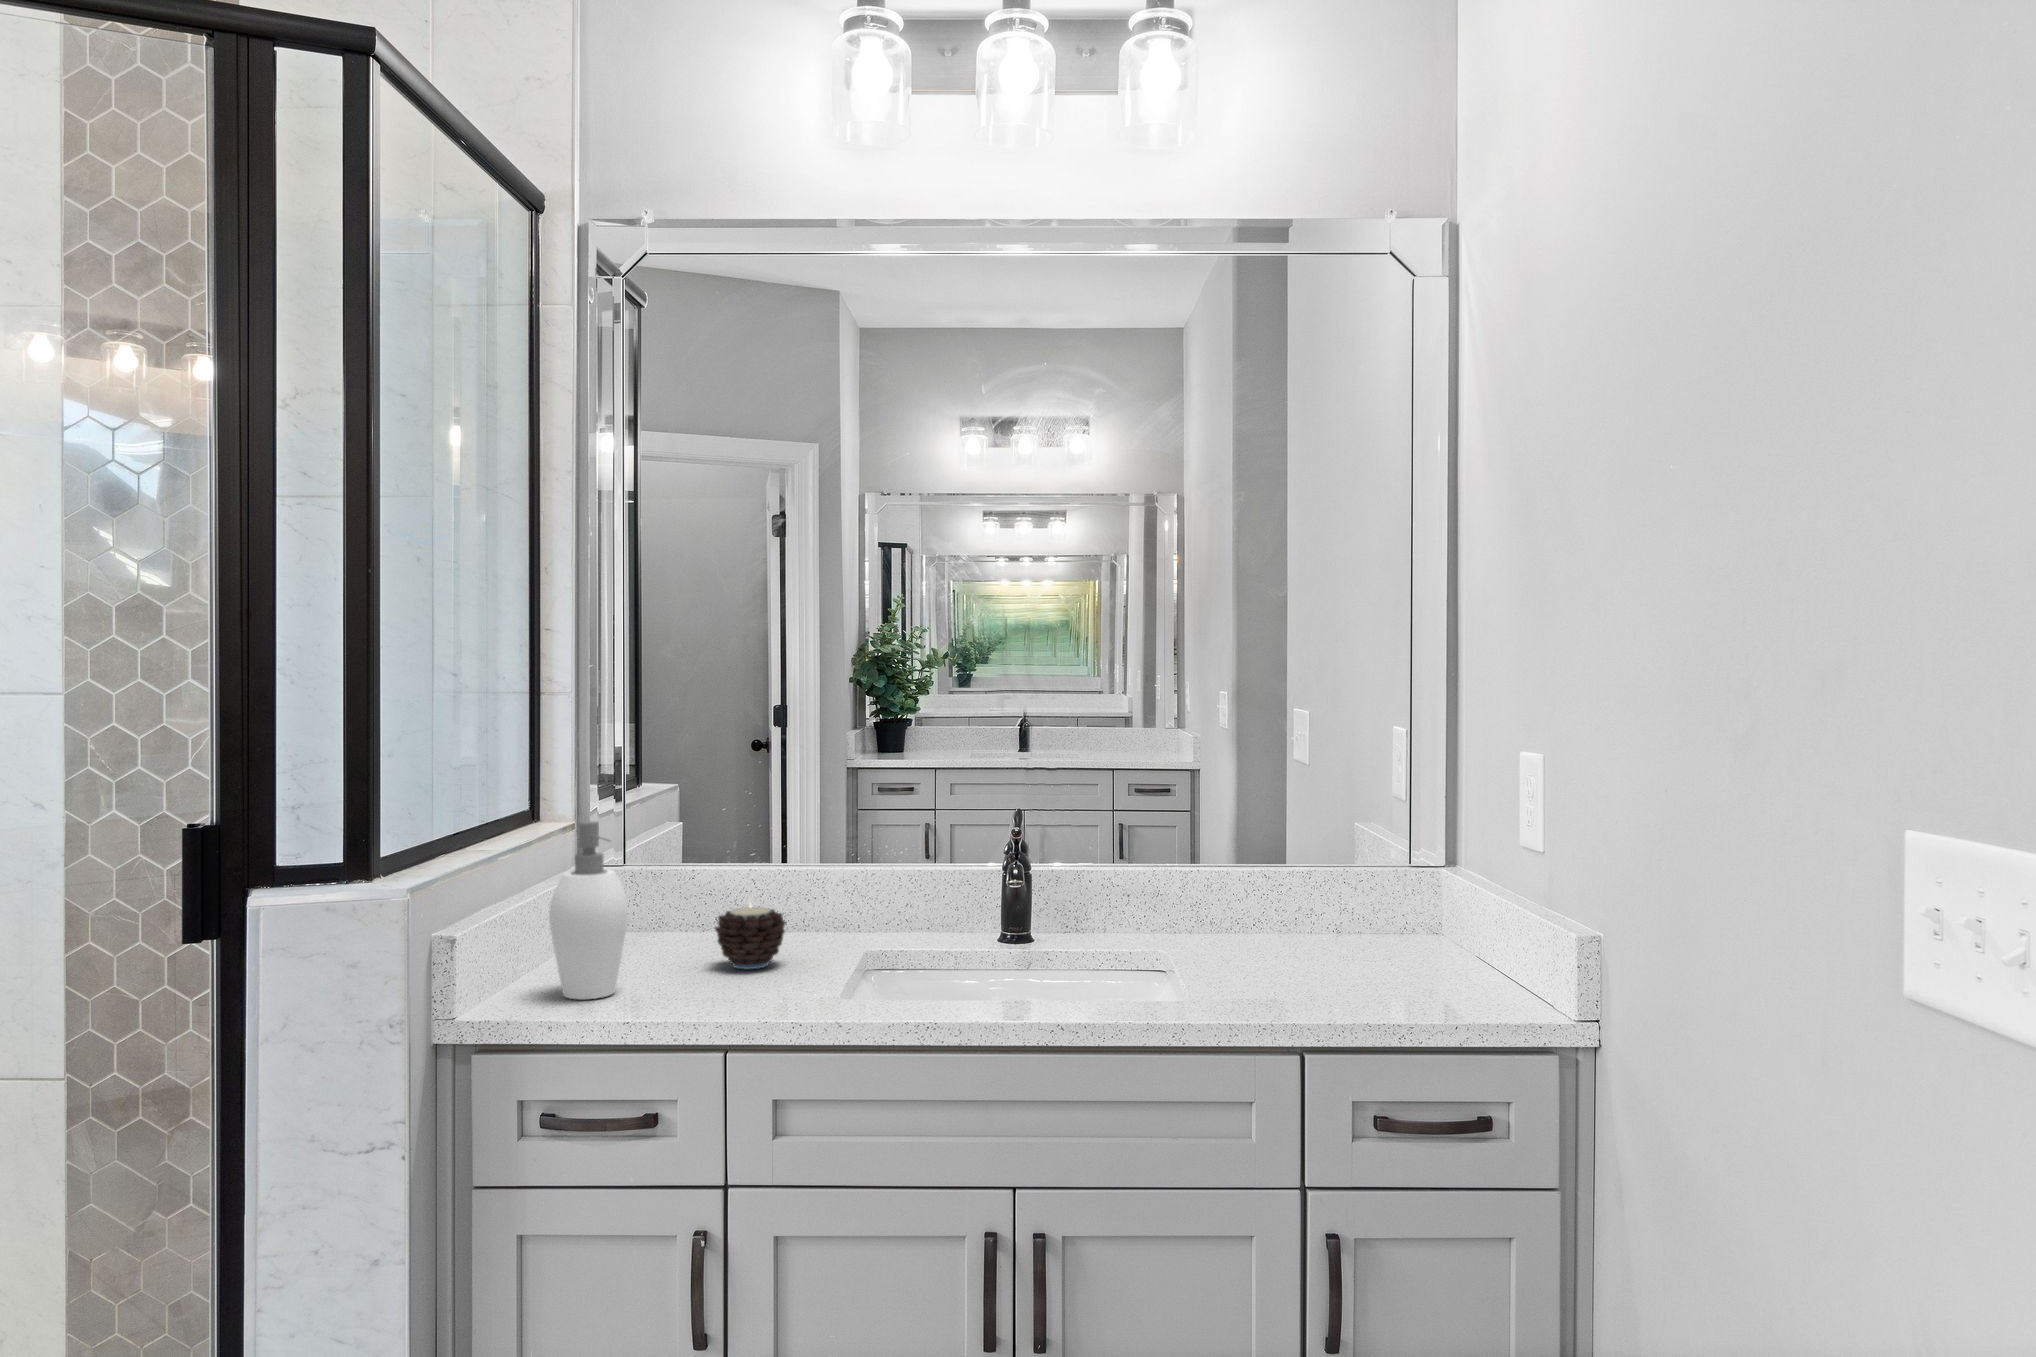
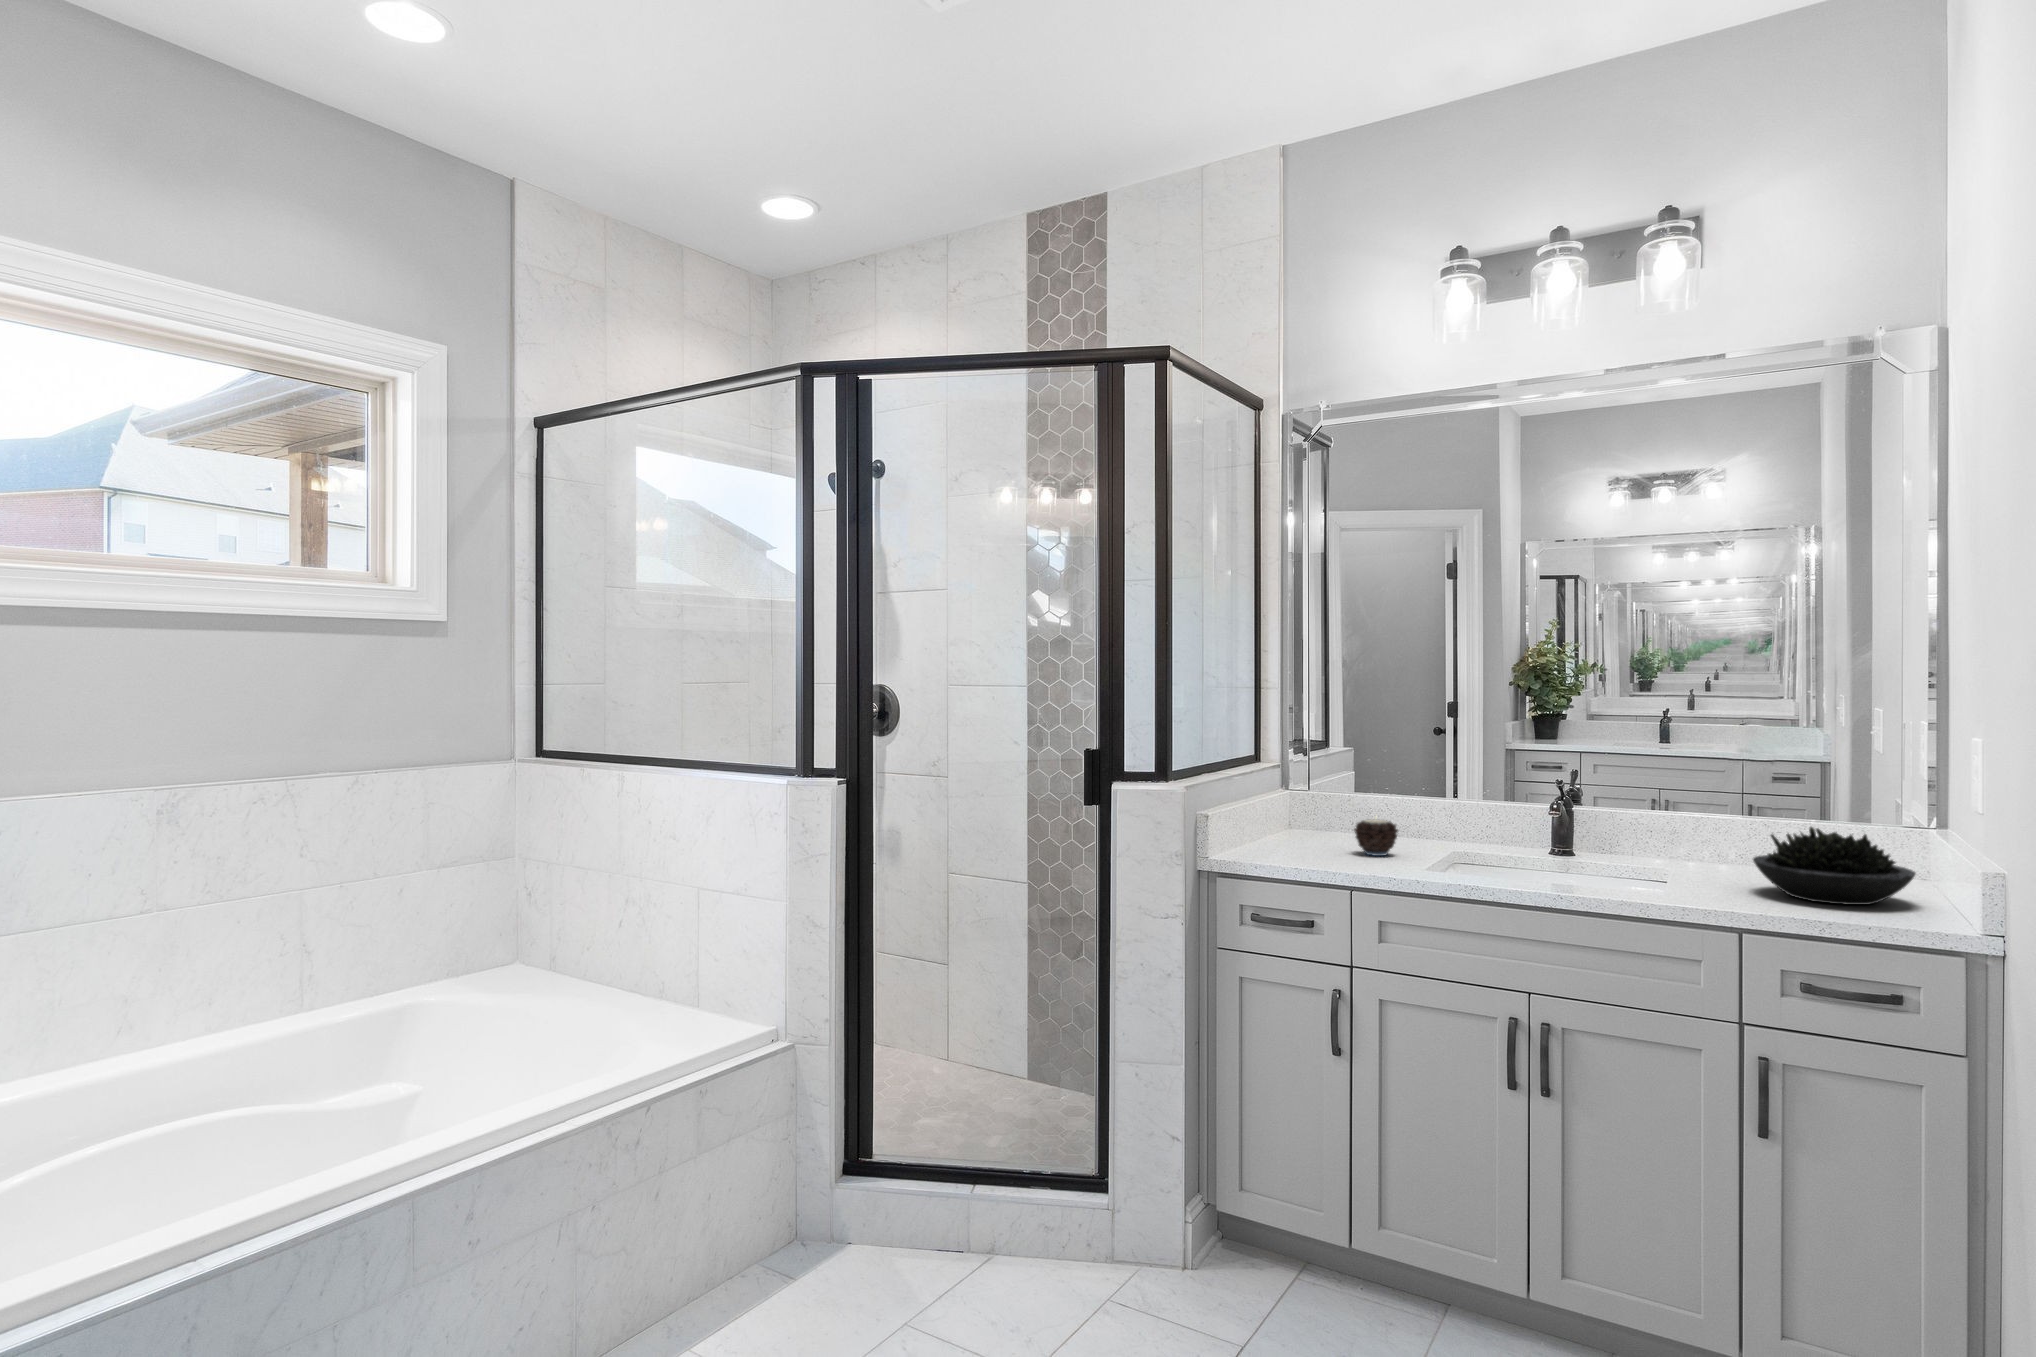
soap dispenser: present [549,821,628,999] -> none [1257,760,1301,858]
succulent plant: none [1277,879,1464,987] -> present [1753,827,1916,905]

